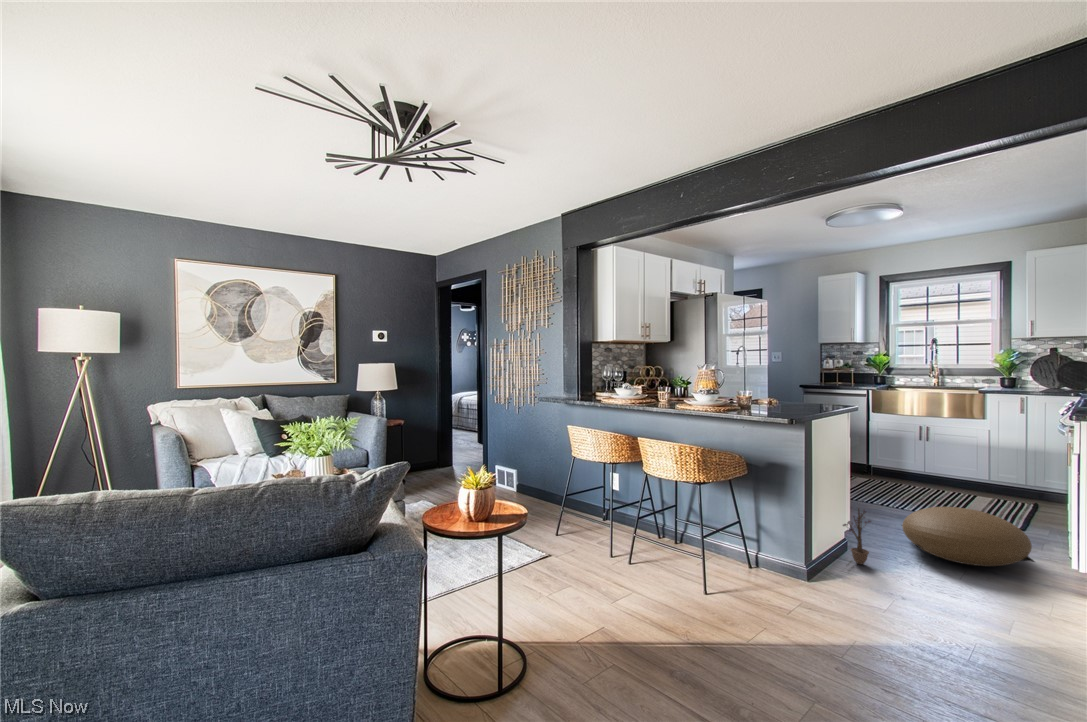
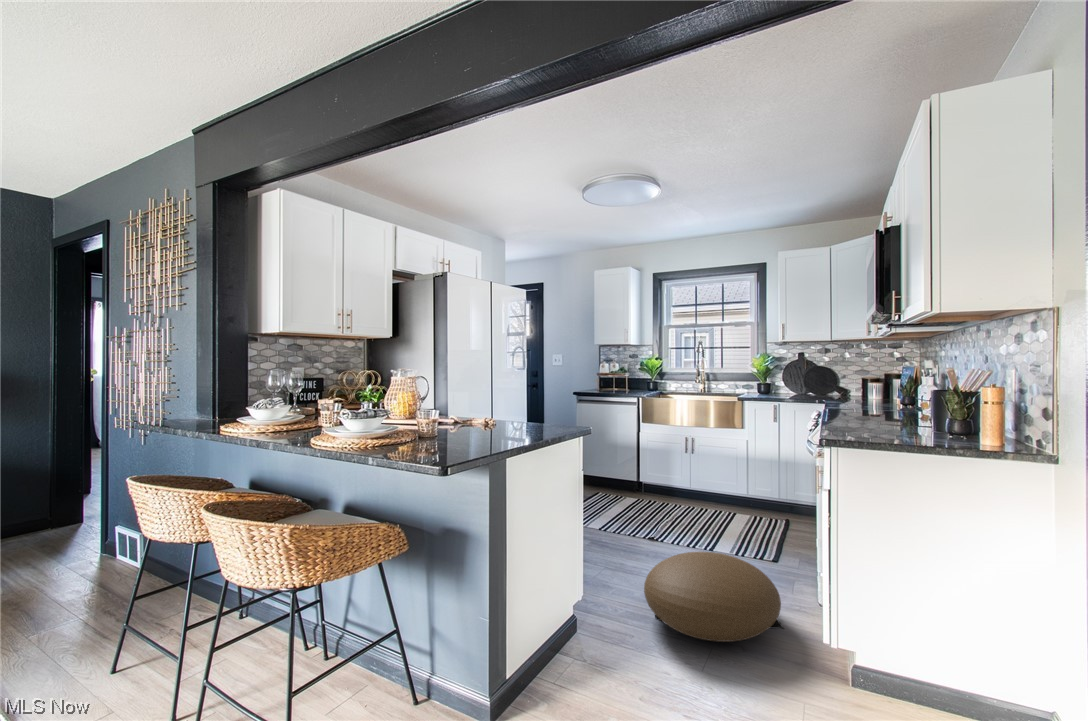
decorative plant: present [843,508,871,566] -> none [560,578,599,672]

